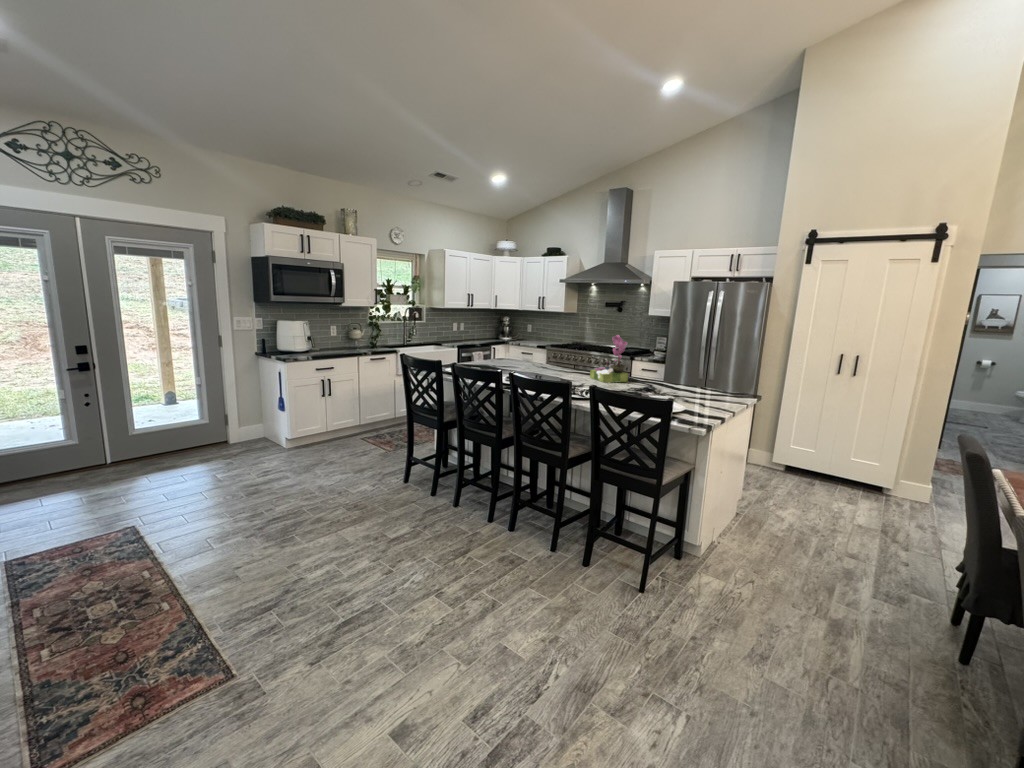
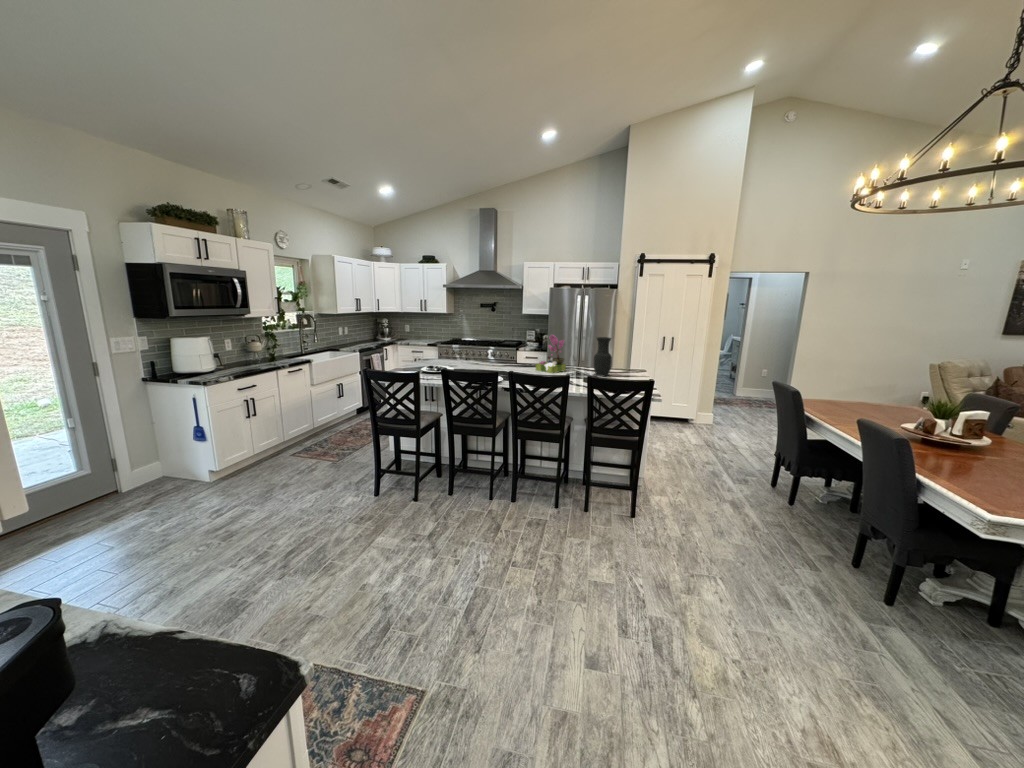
vase: none [658,340,683,393] -> present [594,337,612,376]

